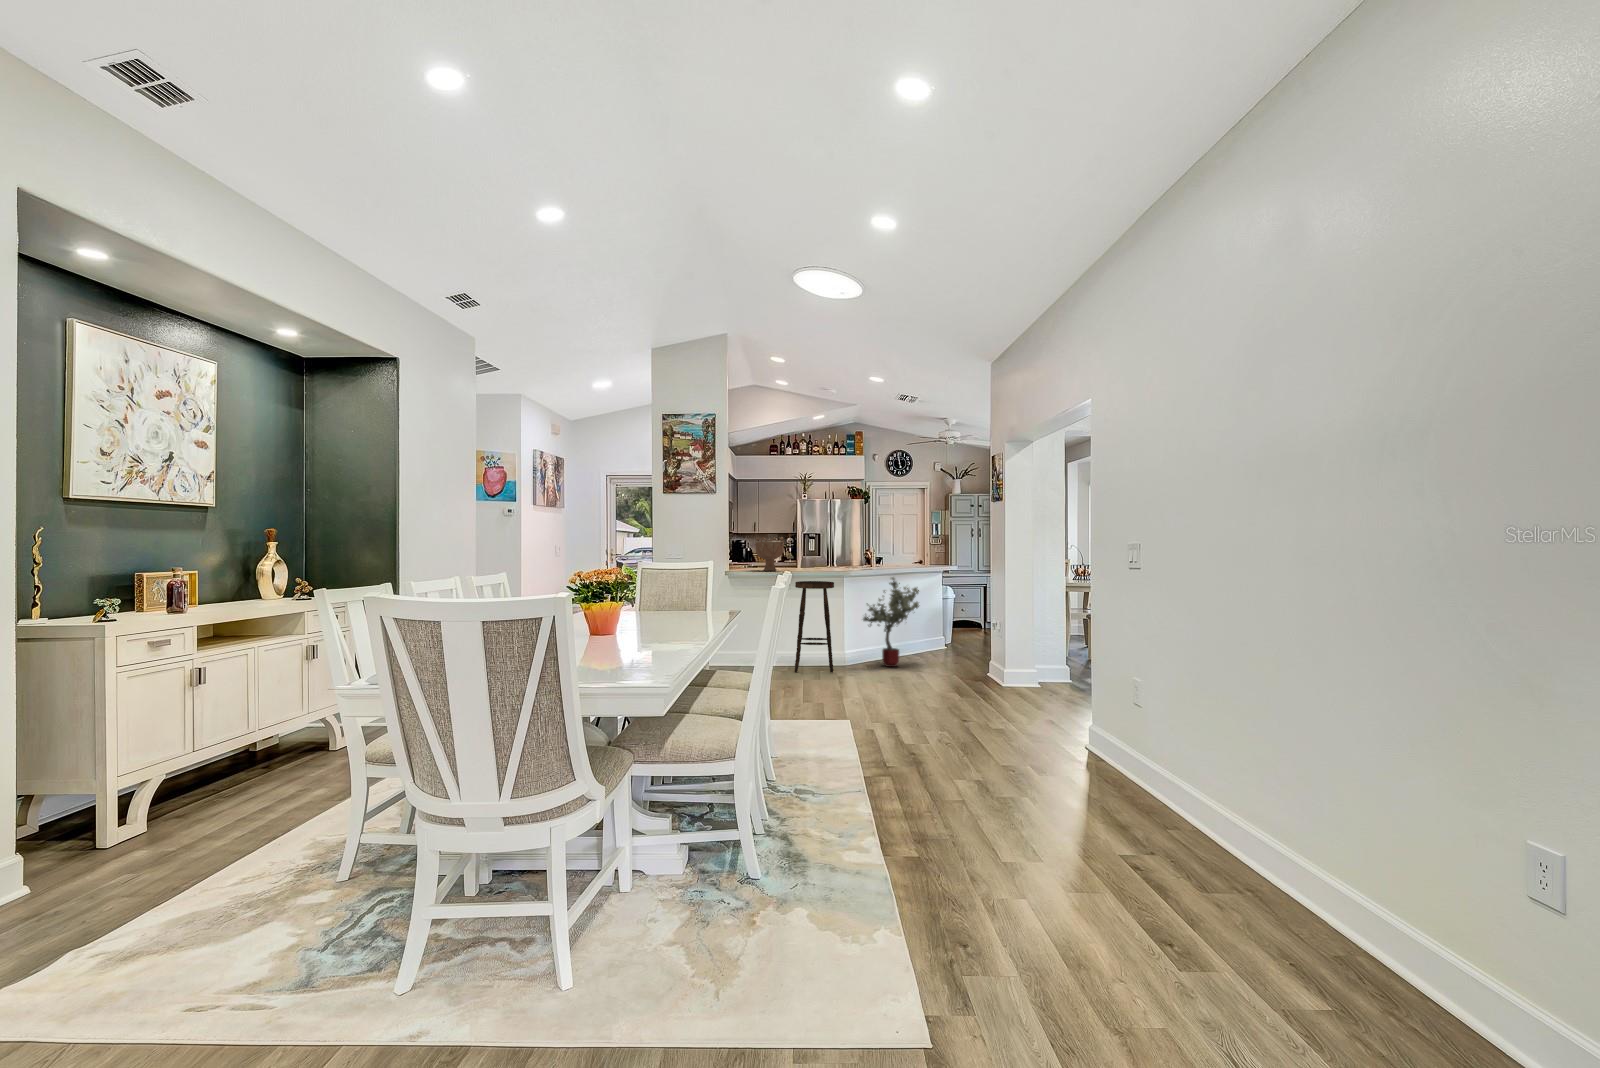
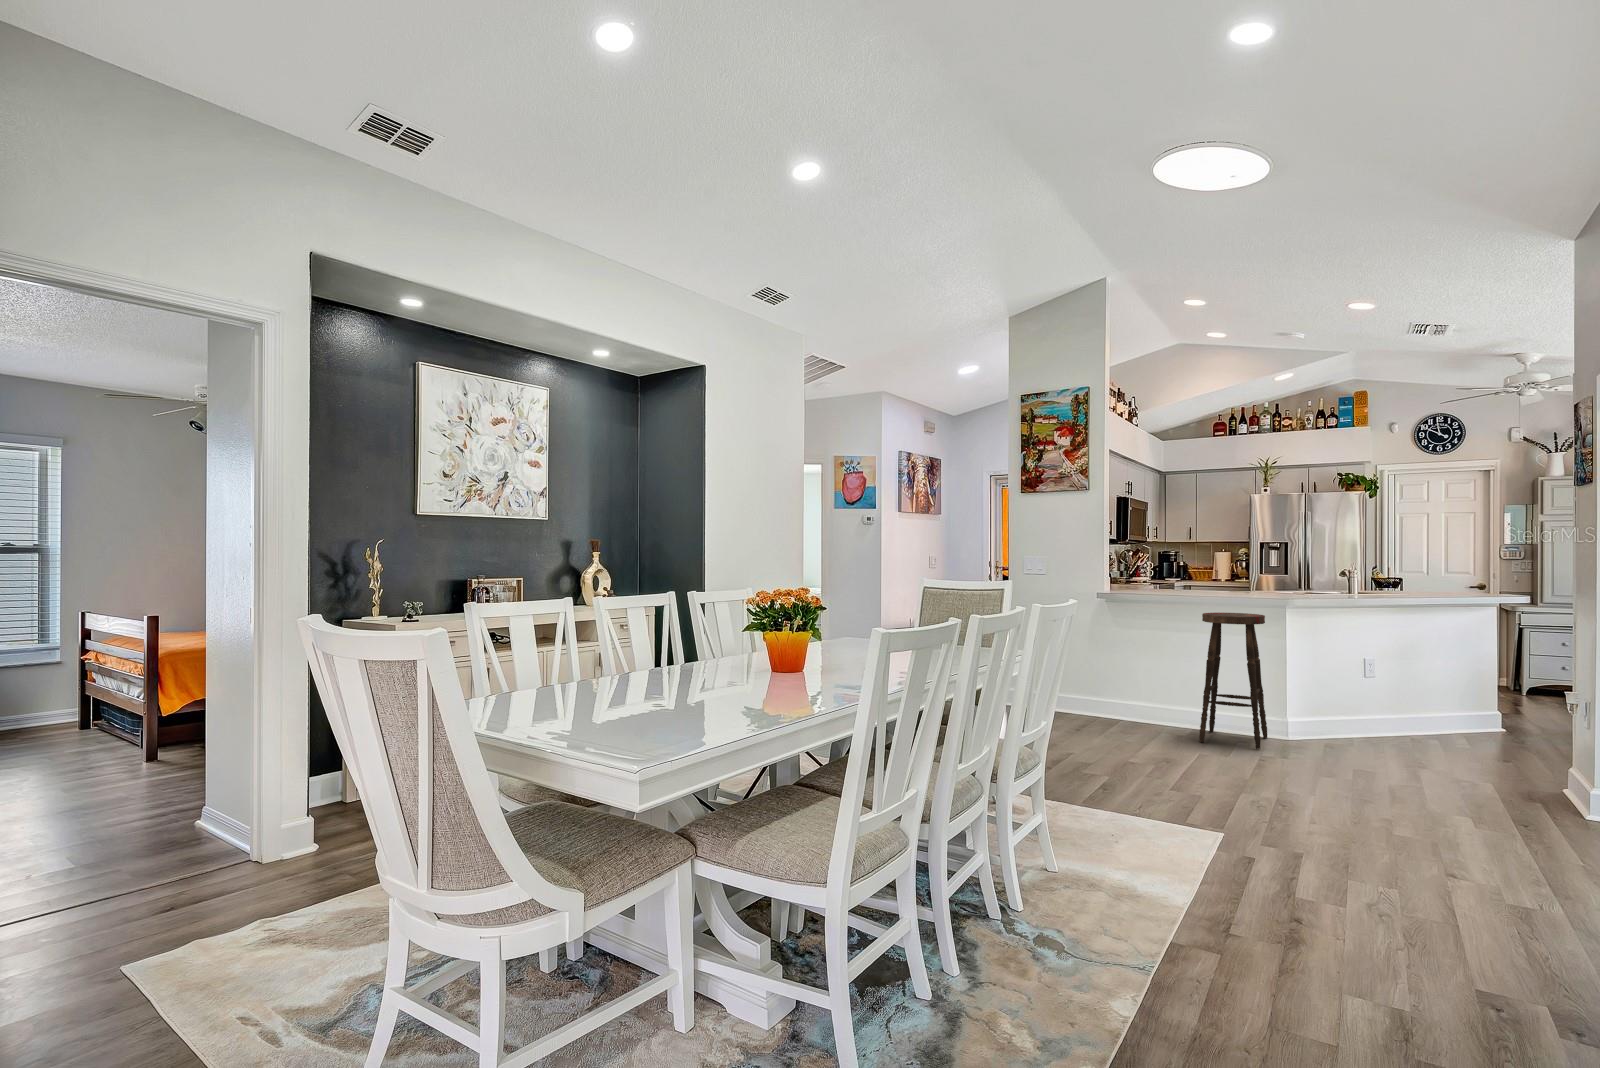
decorative bowl: present [755,537,784,571] -> none [1143,549,1186,597]
potted tree: present [863,577,919,667] -> none [1313,610,1427,751]

